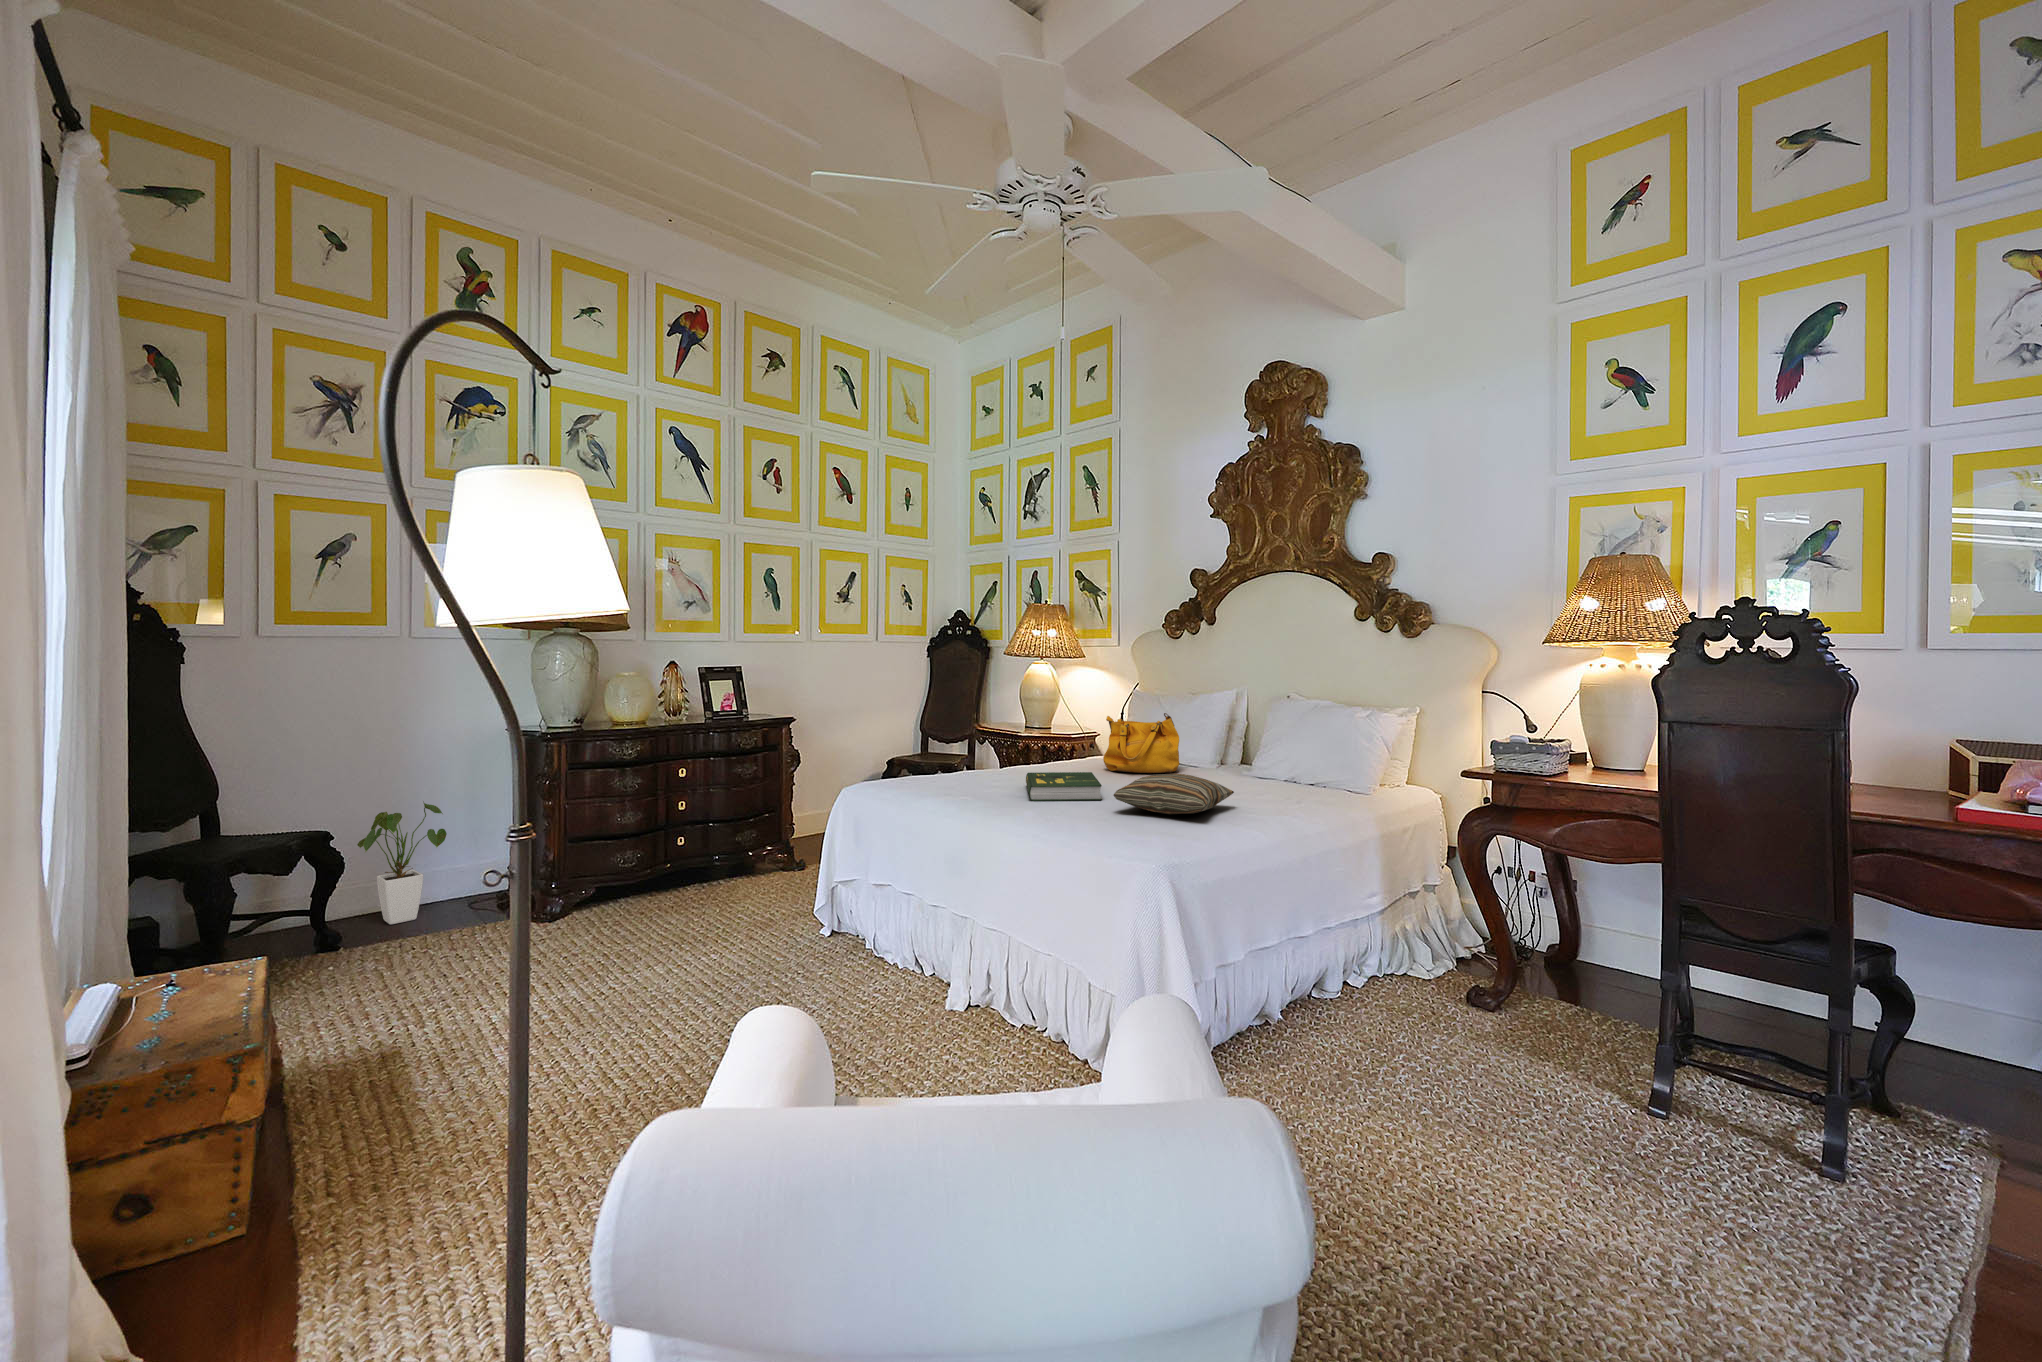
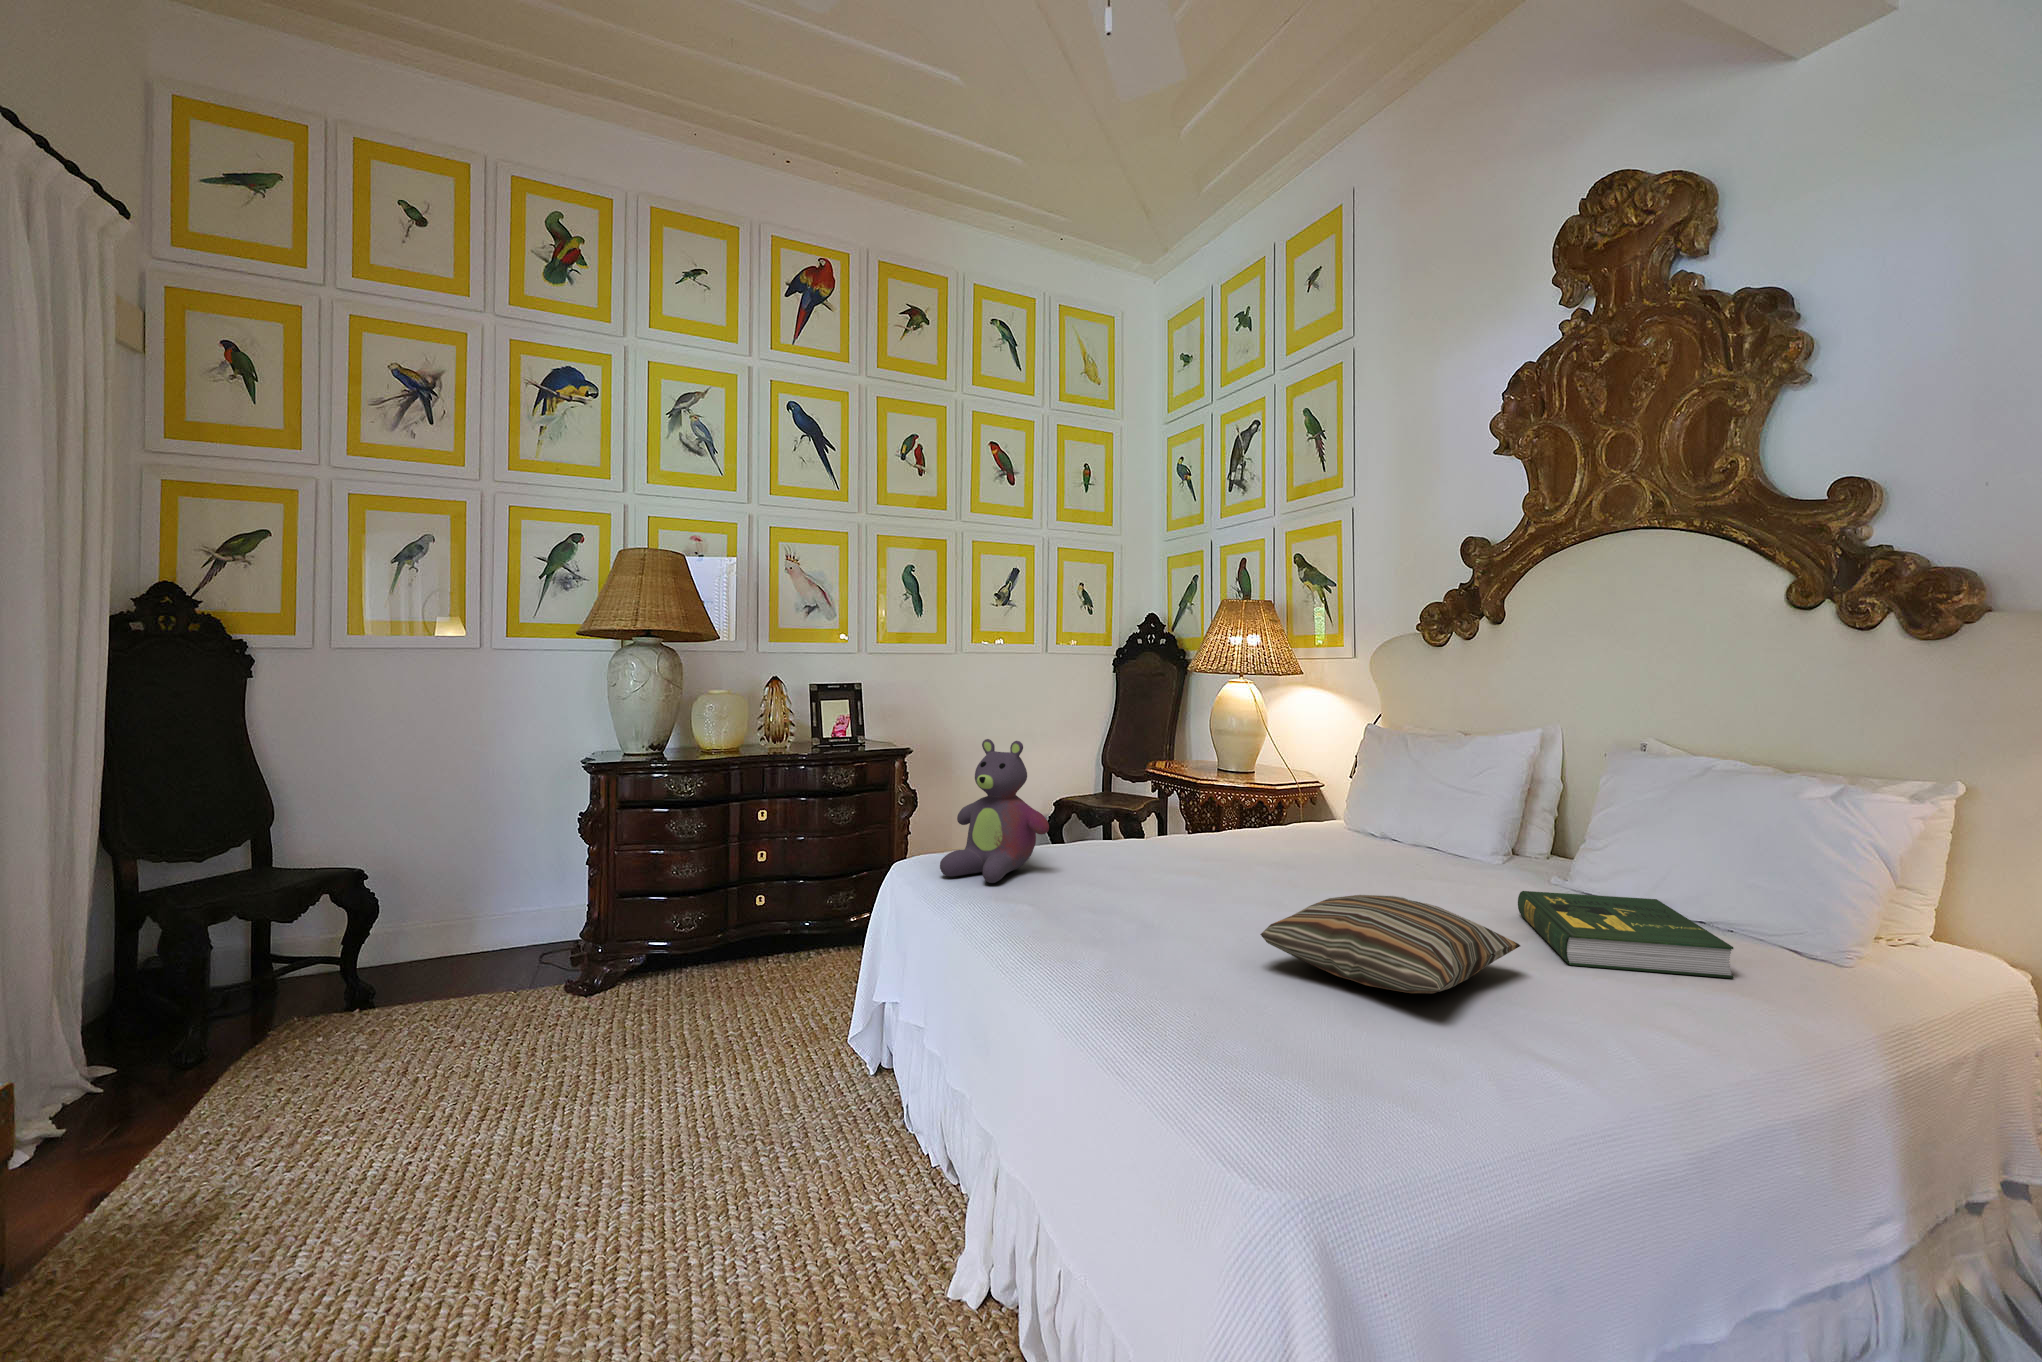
stuffed bear: none [890,701,960,791] -> present [940,739,1049,883]
handbag: present [1103,713,1180,773] -> none [1302,767,1433,868]
book: present [1026,772,1102,801] -> present [1518,891,1734,978]
house plant: present [357,802,447,924] -> none [406,837,515,983]

